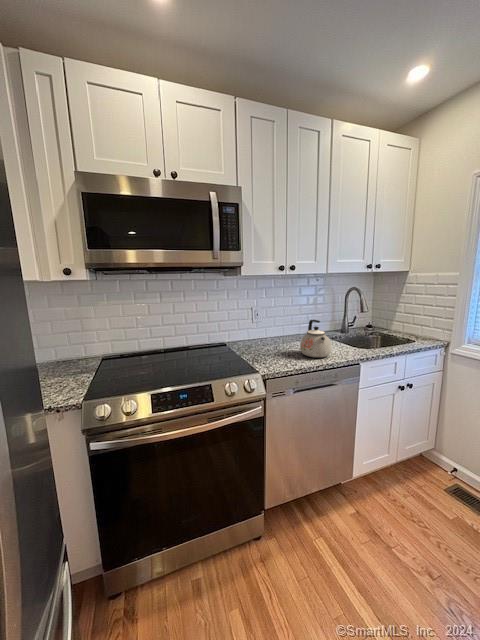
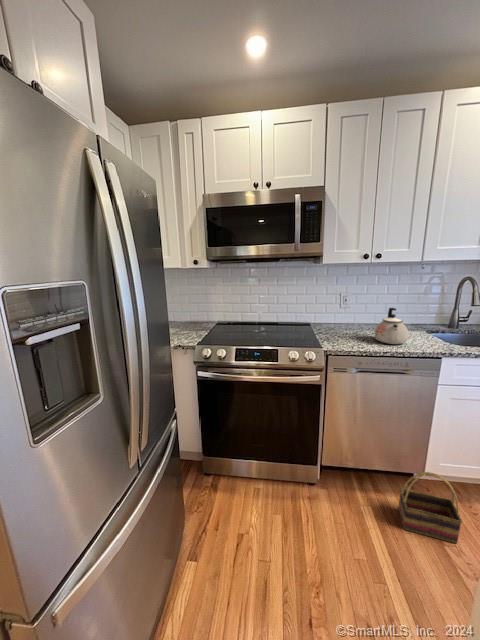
basket: none [343,480,401,550] -> present [398,472,462,543]

